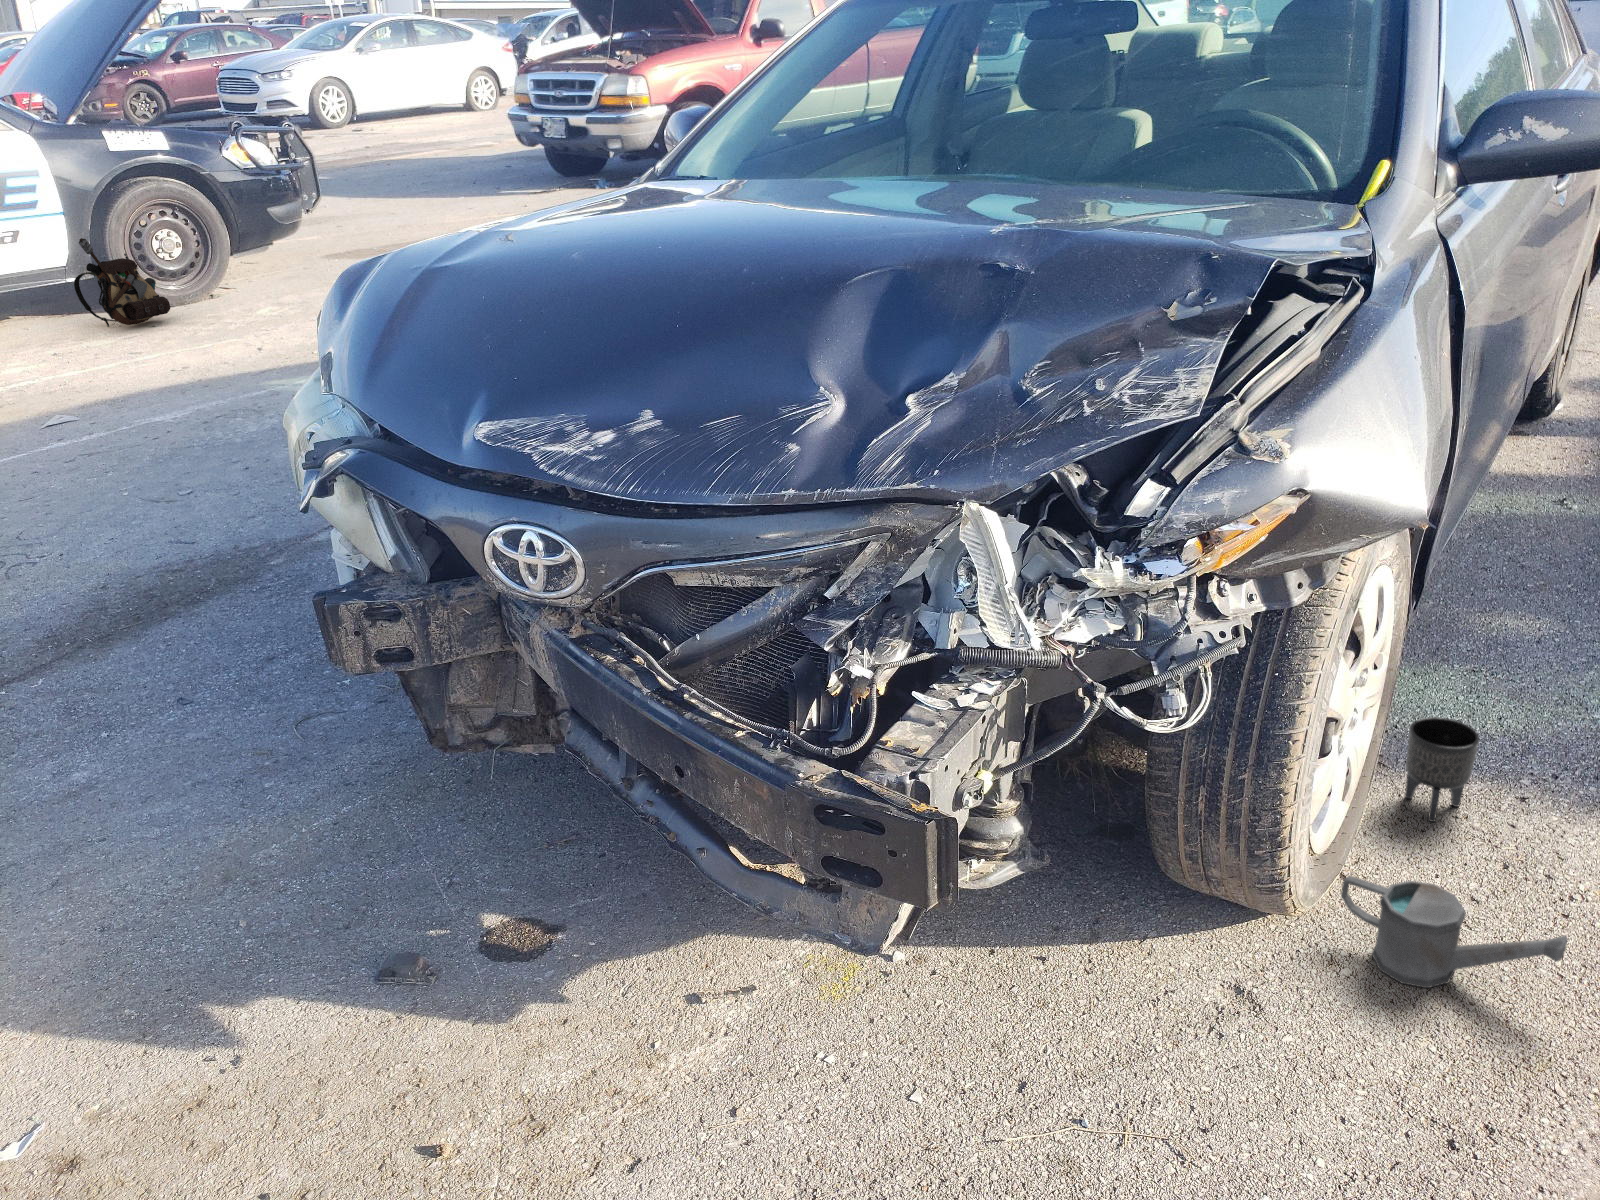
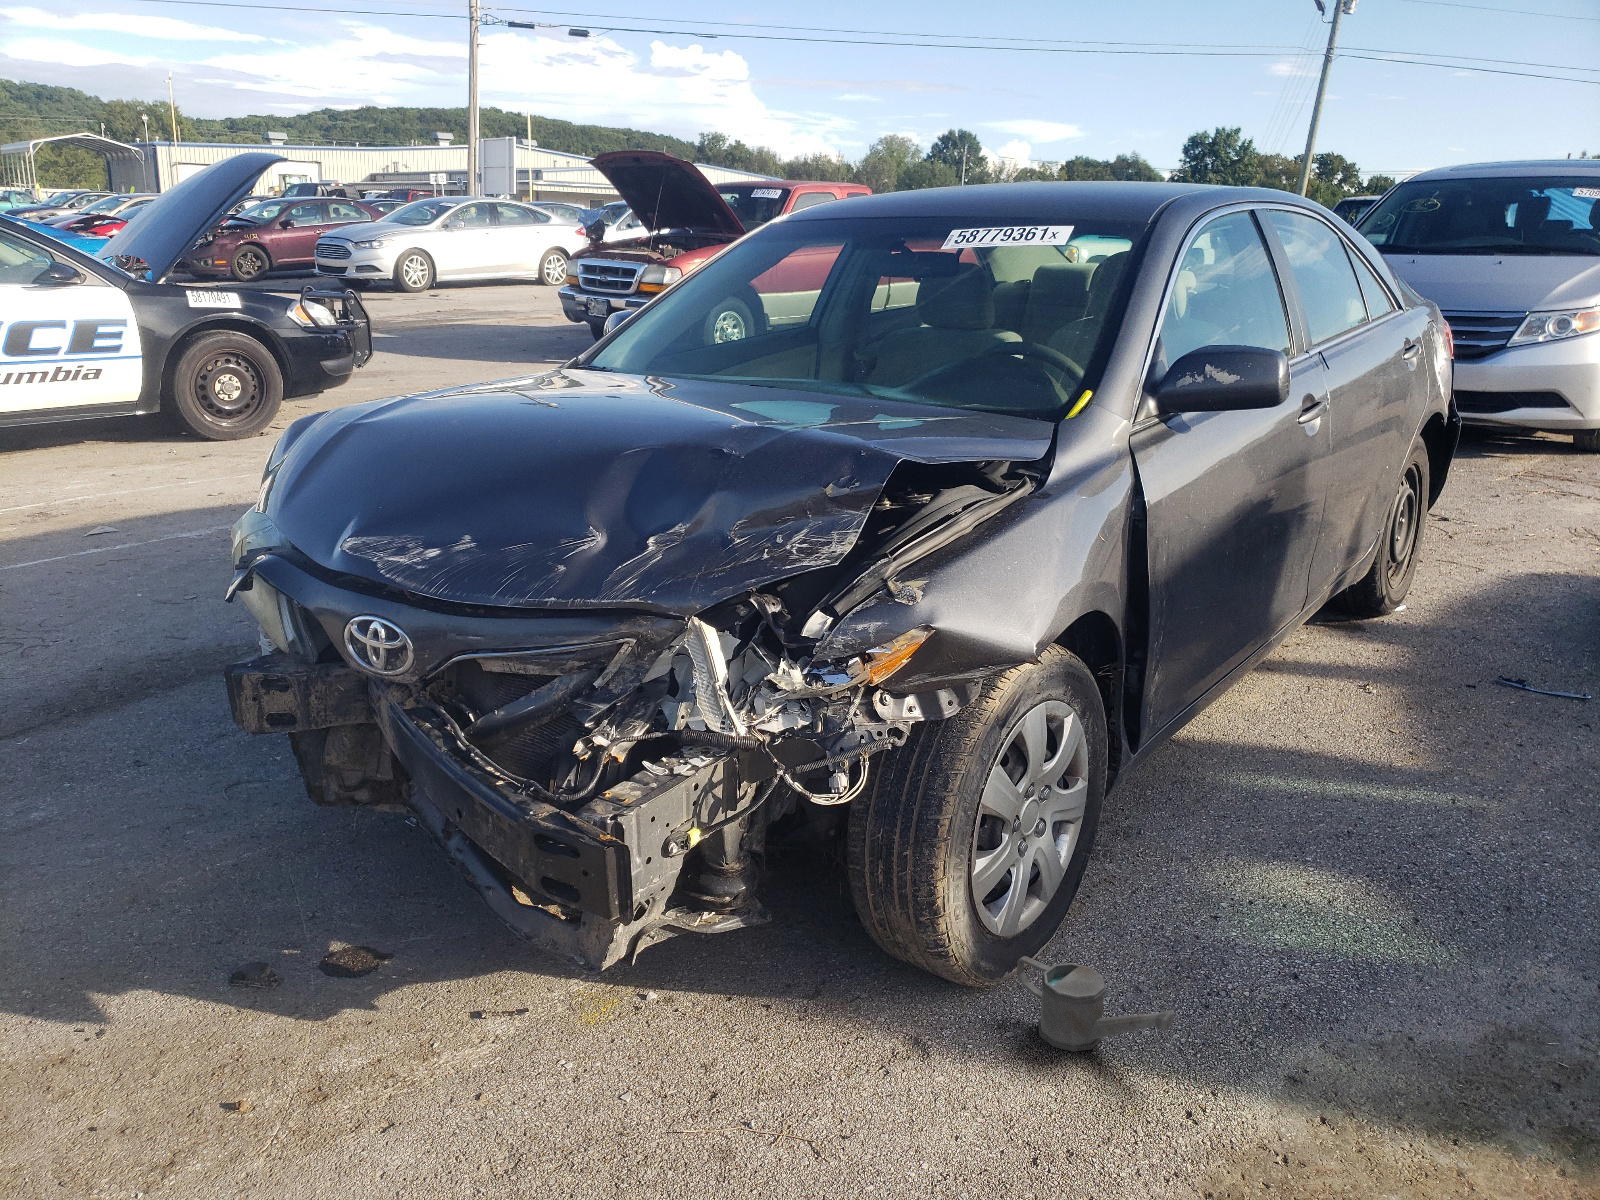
backpack: present [74,238,170,327] -> none [141,377,222,454]
planter: present [1405,717,1480,822] -> none [1117,841,1174,930]

